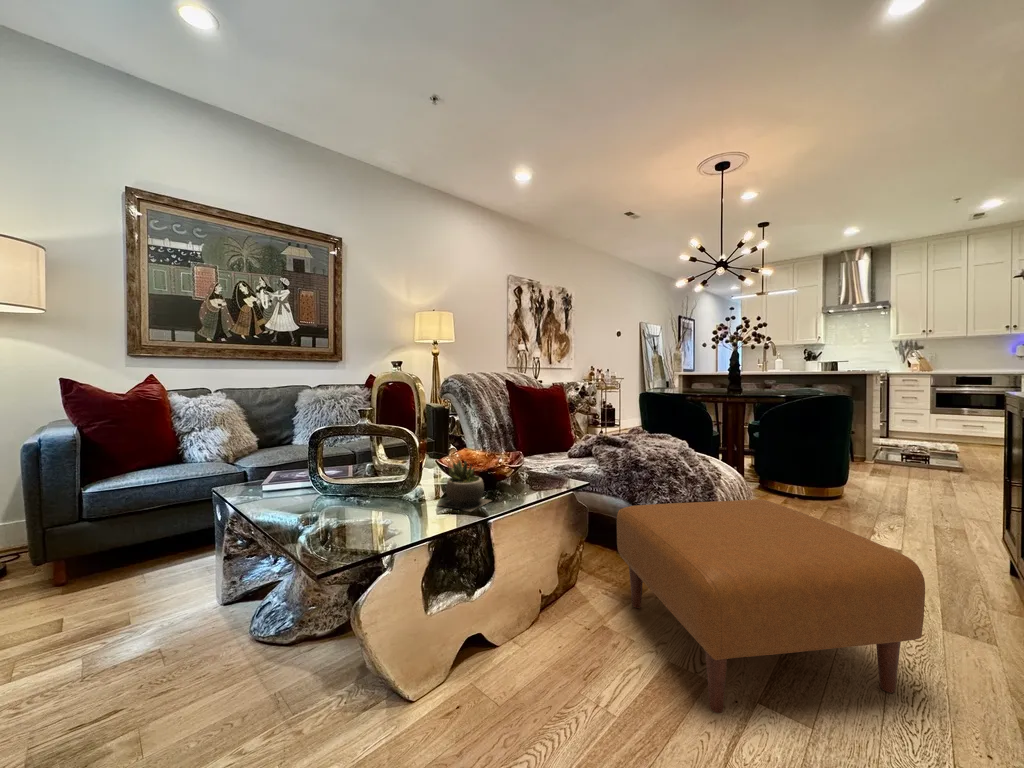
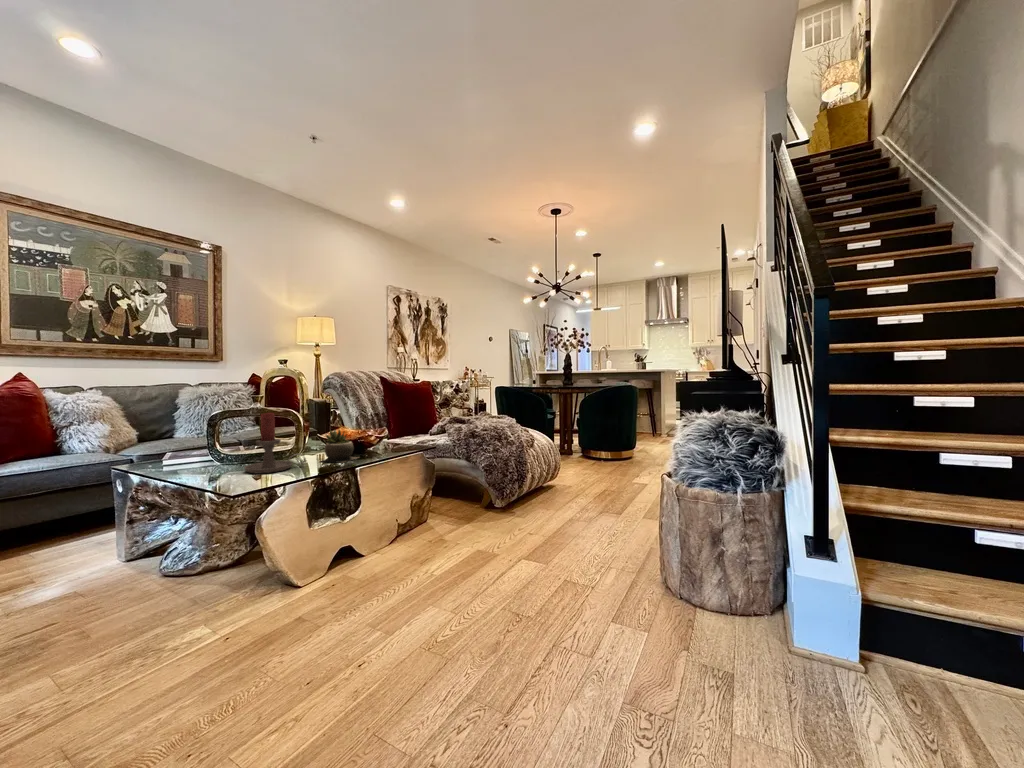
candle holder: none [342,438,421,528] -> present [245,413,305,473]
ottoman: present [617,499,925,713] -> none [453,452,609,565]

